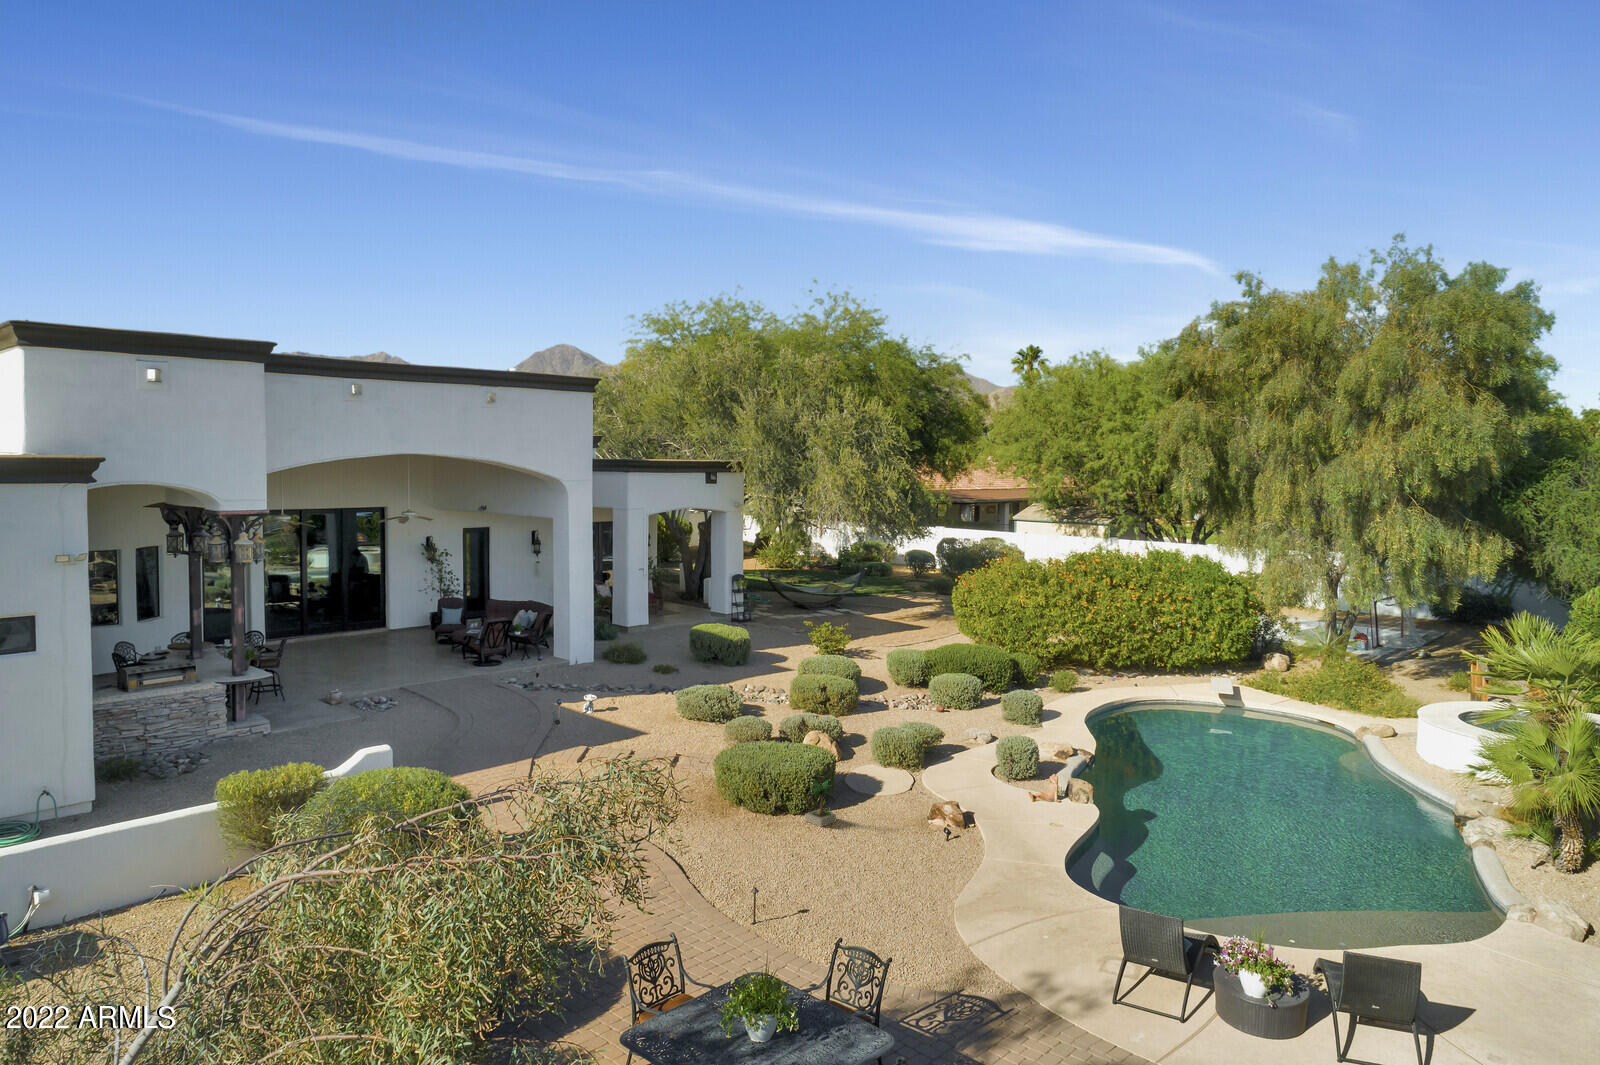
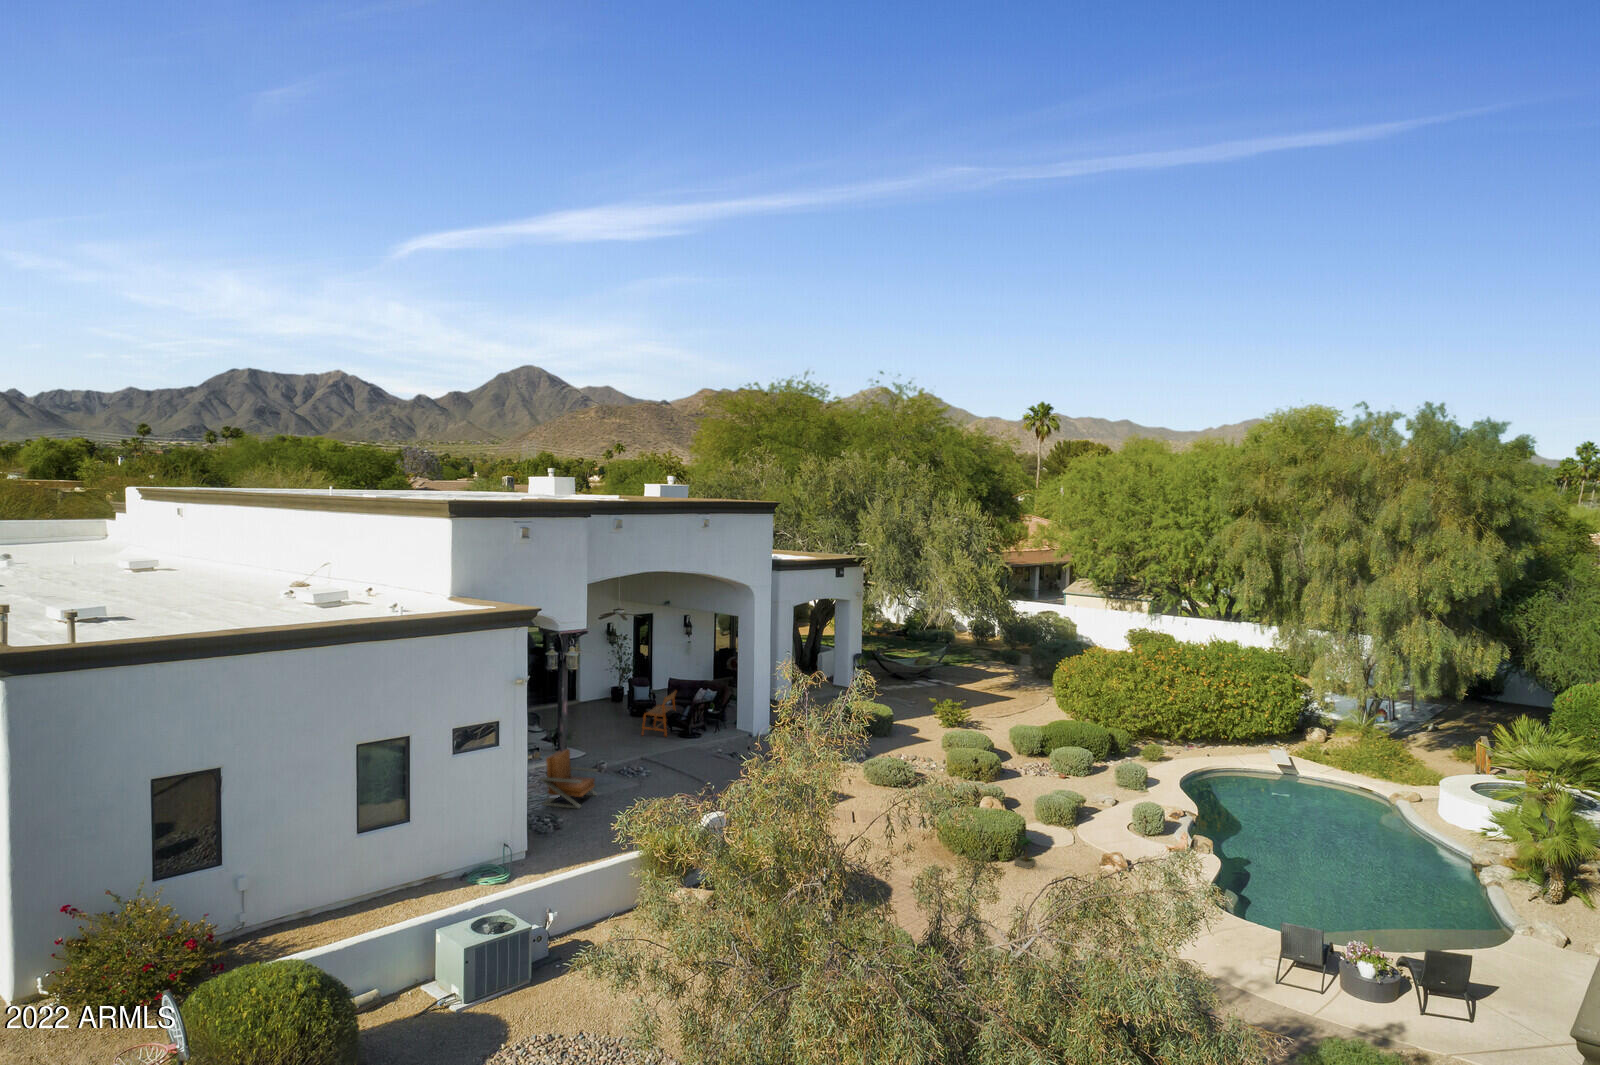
bench: none [423,613,477,668] -> present [642,691,676,736]
lounge chair: none [199,677,295,753] -> present [540,749,598,809]

